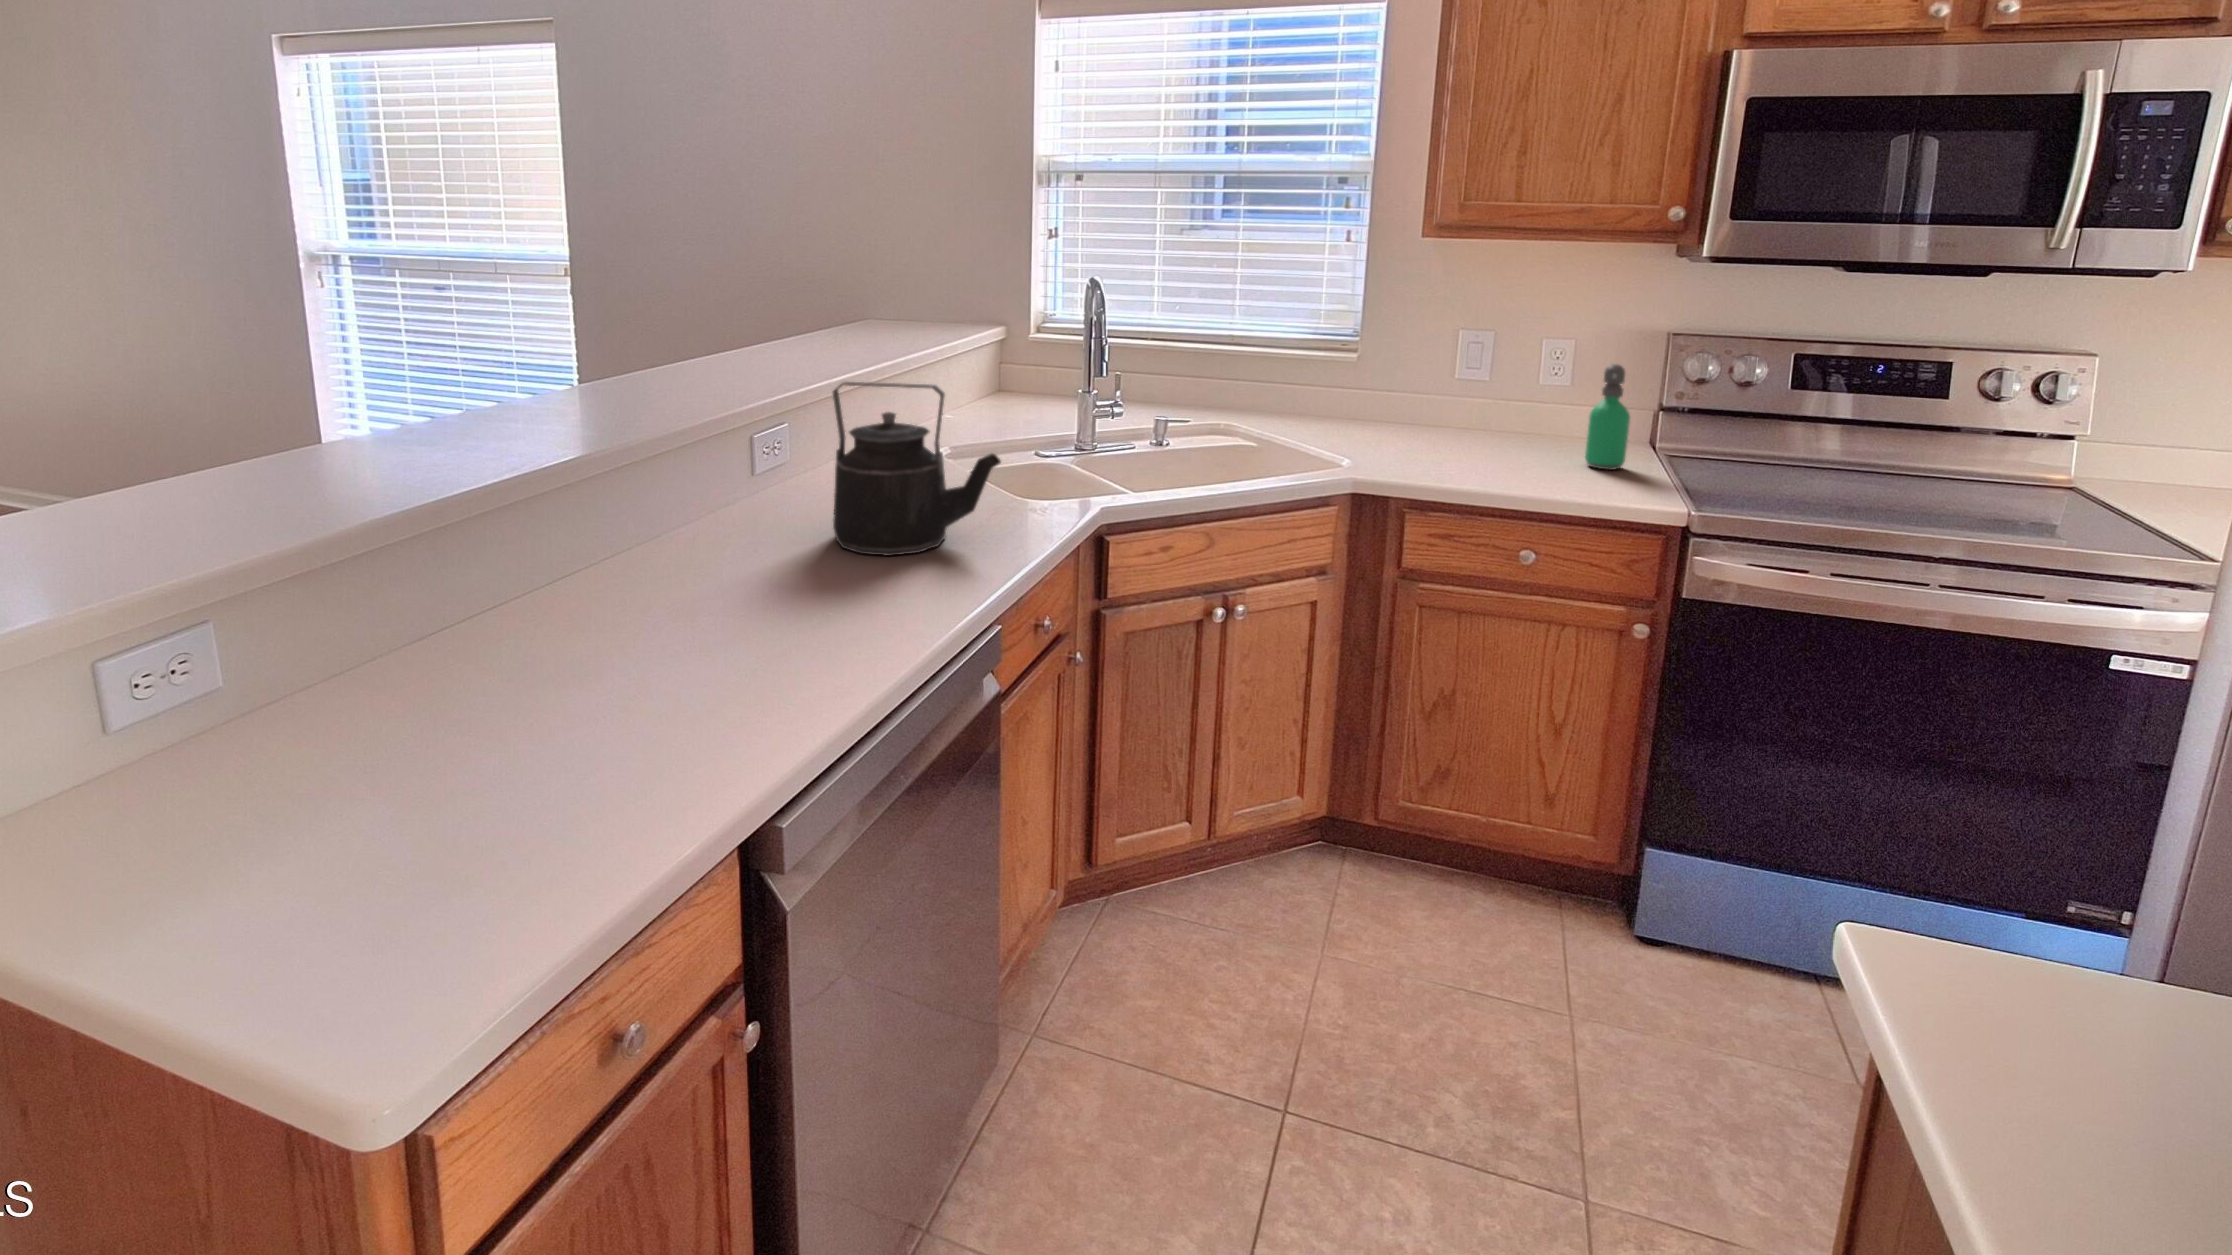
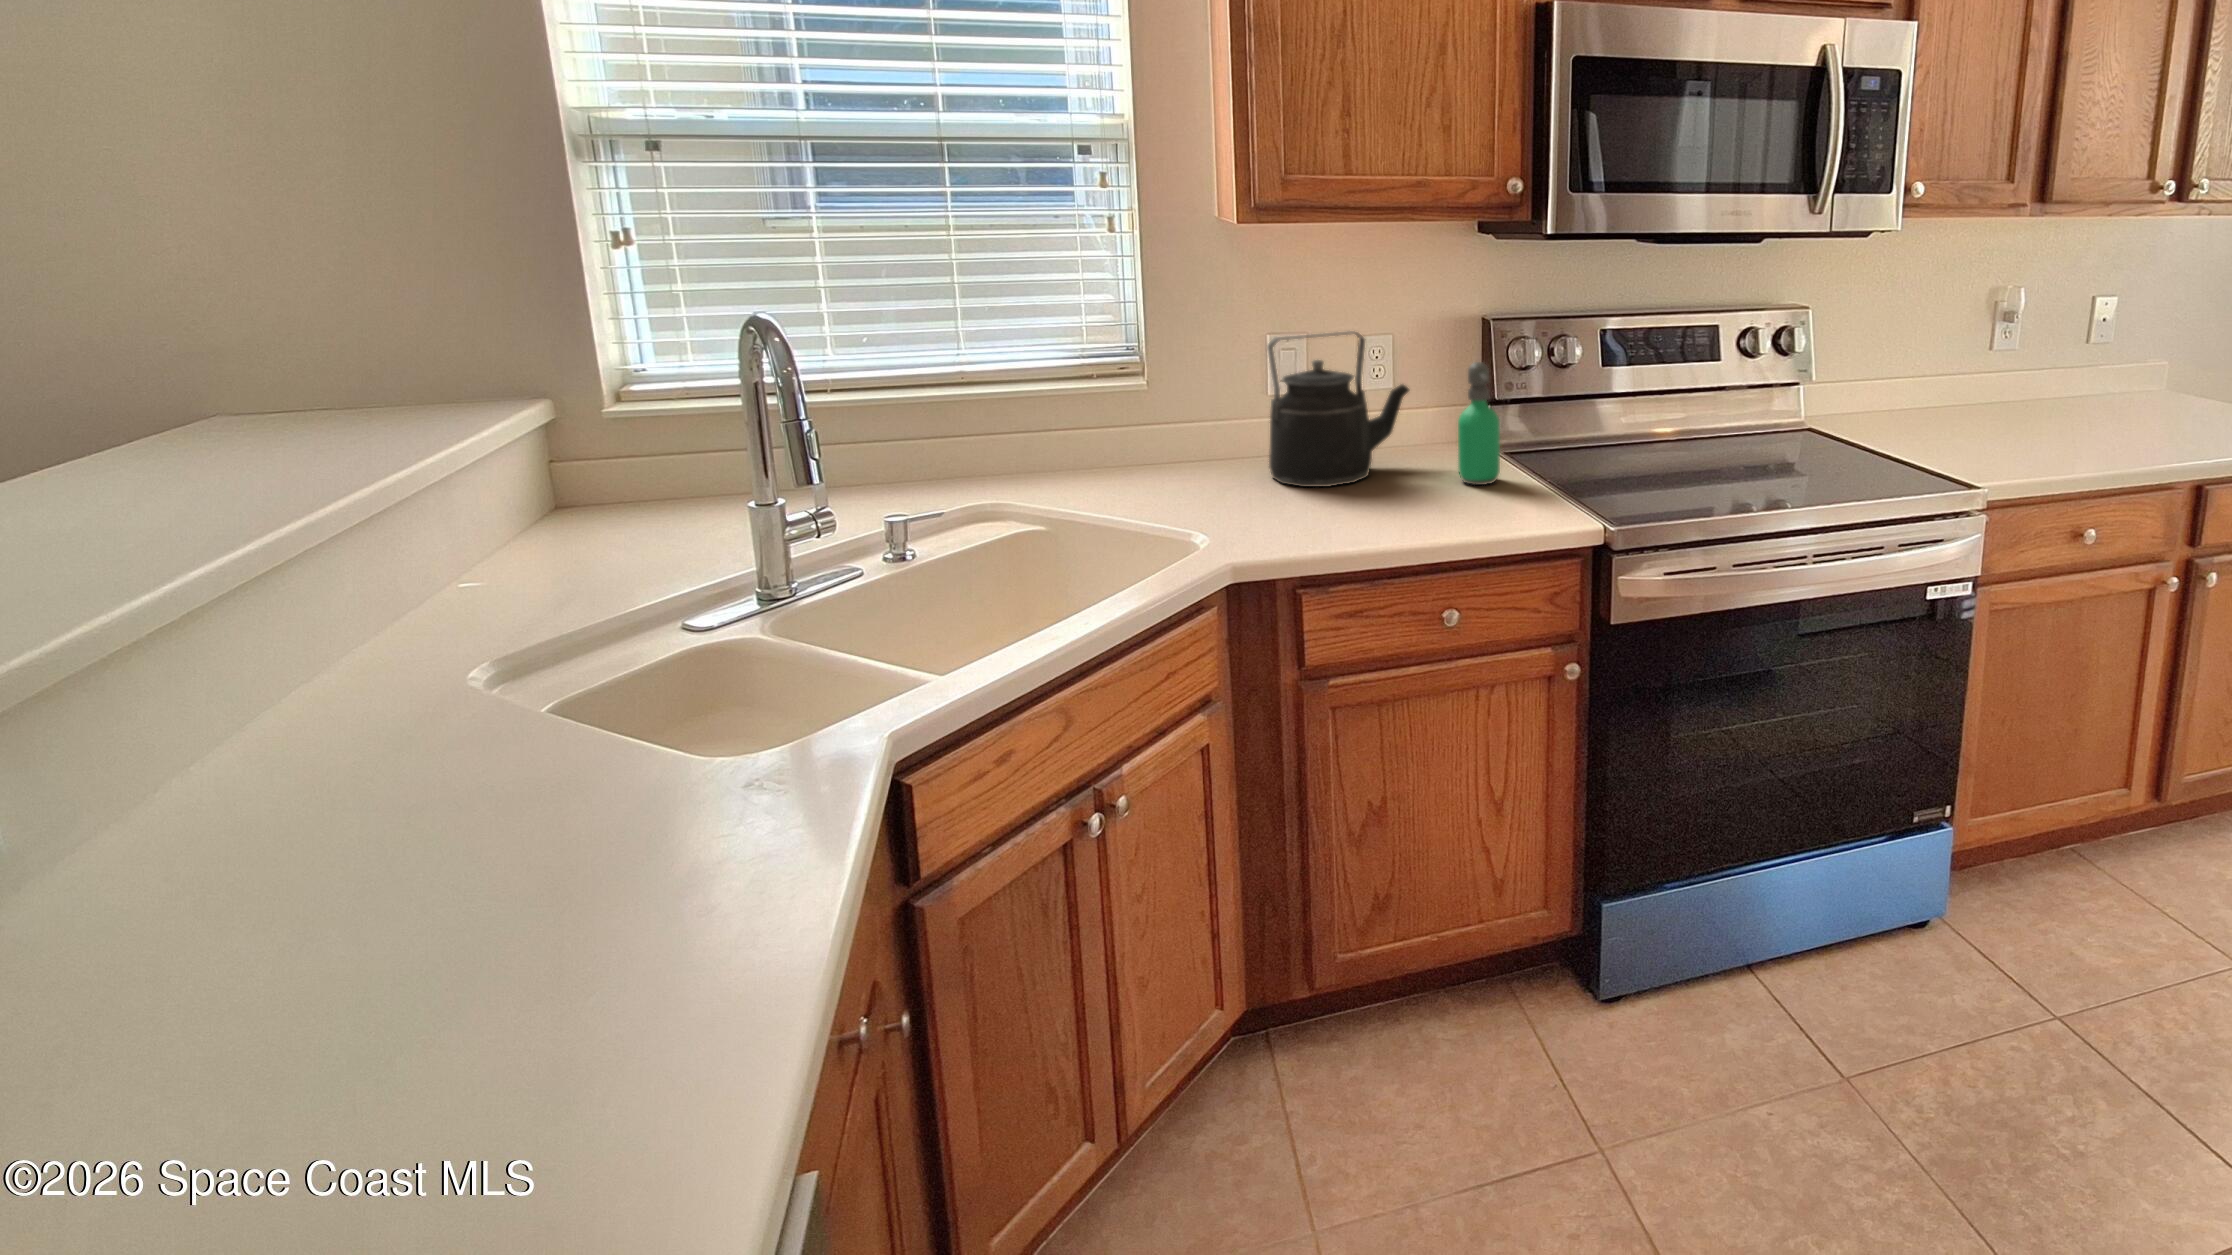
kettle: present [833,382,1001,556] -> present [1267,331,1409,487]

